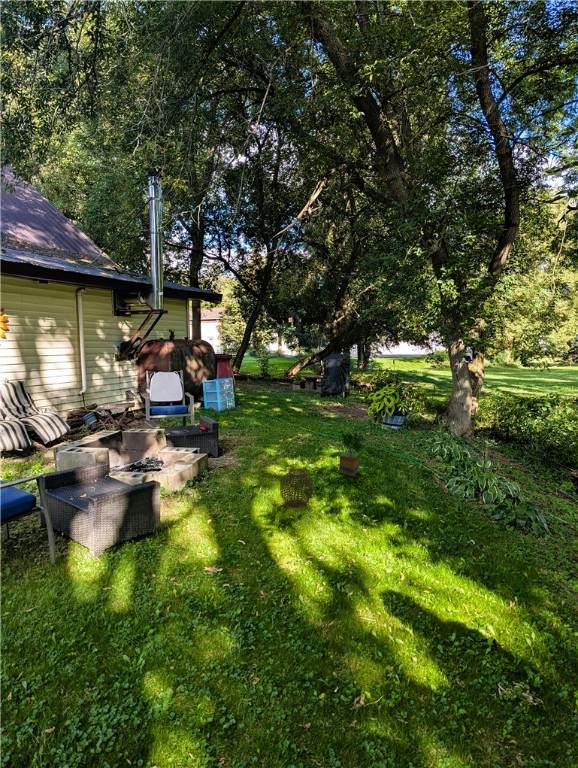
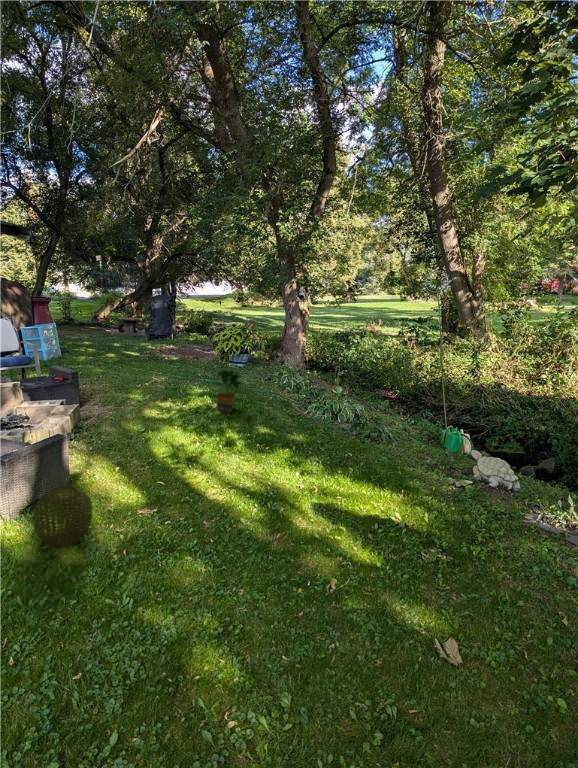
woven basket: present [280,469,313,507] -> present [33,486,92,547]

